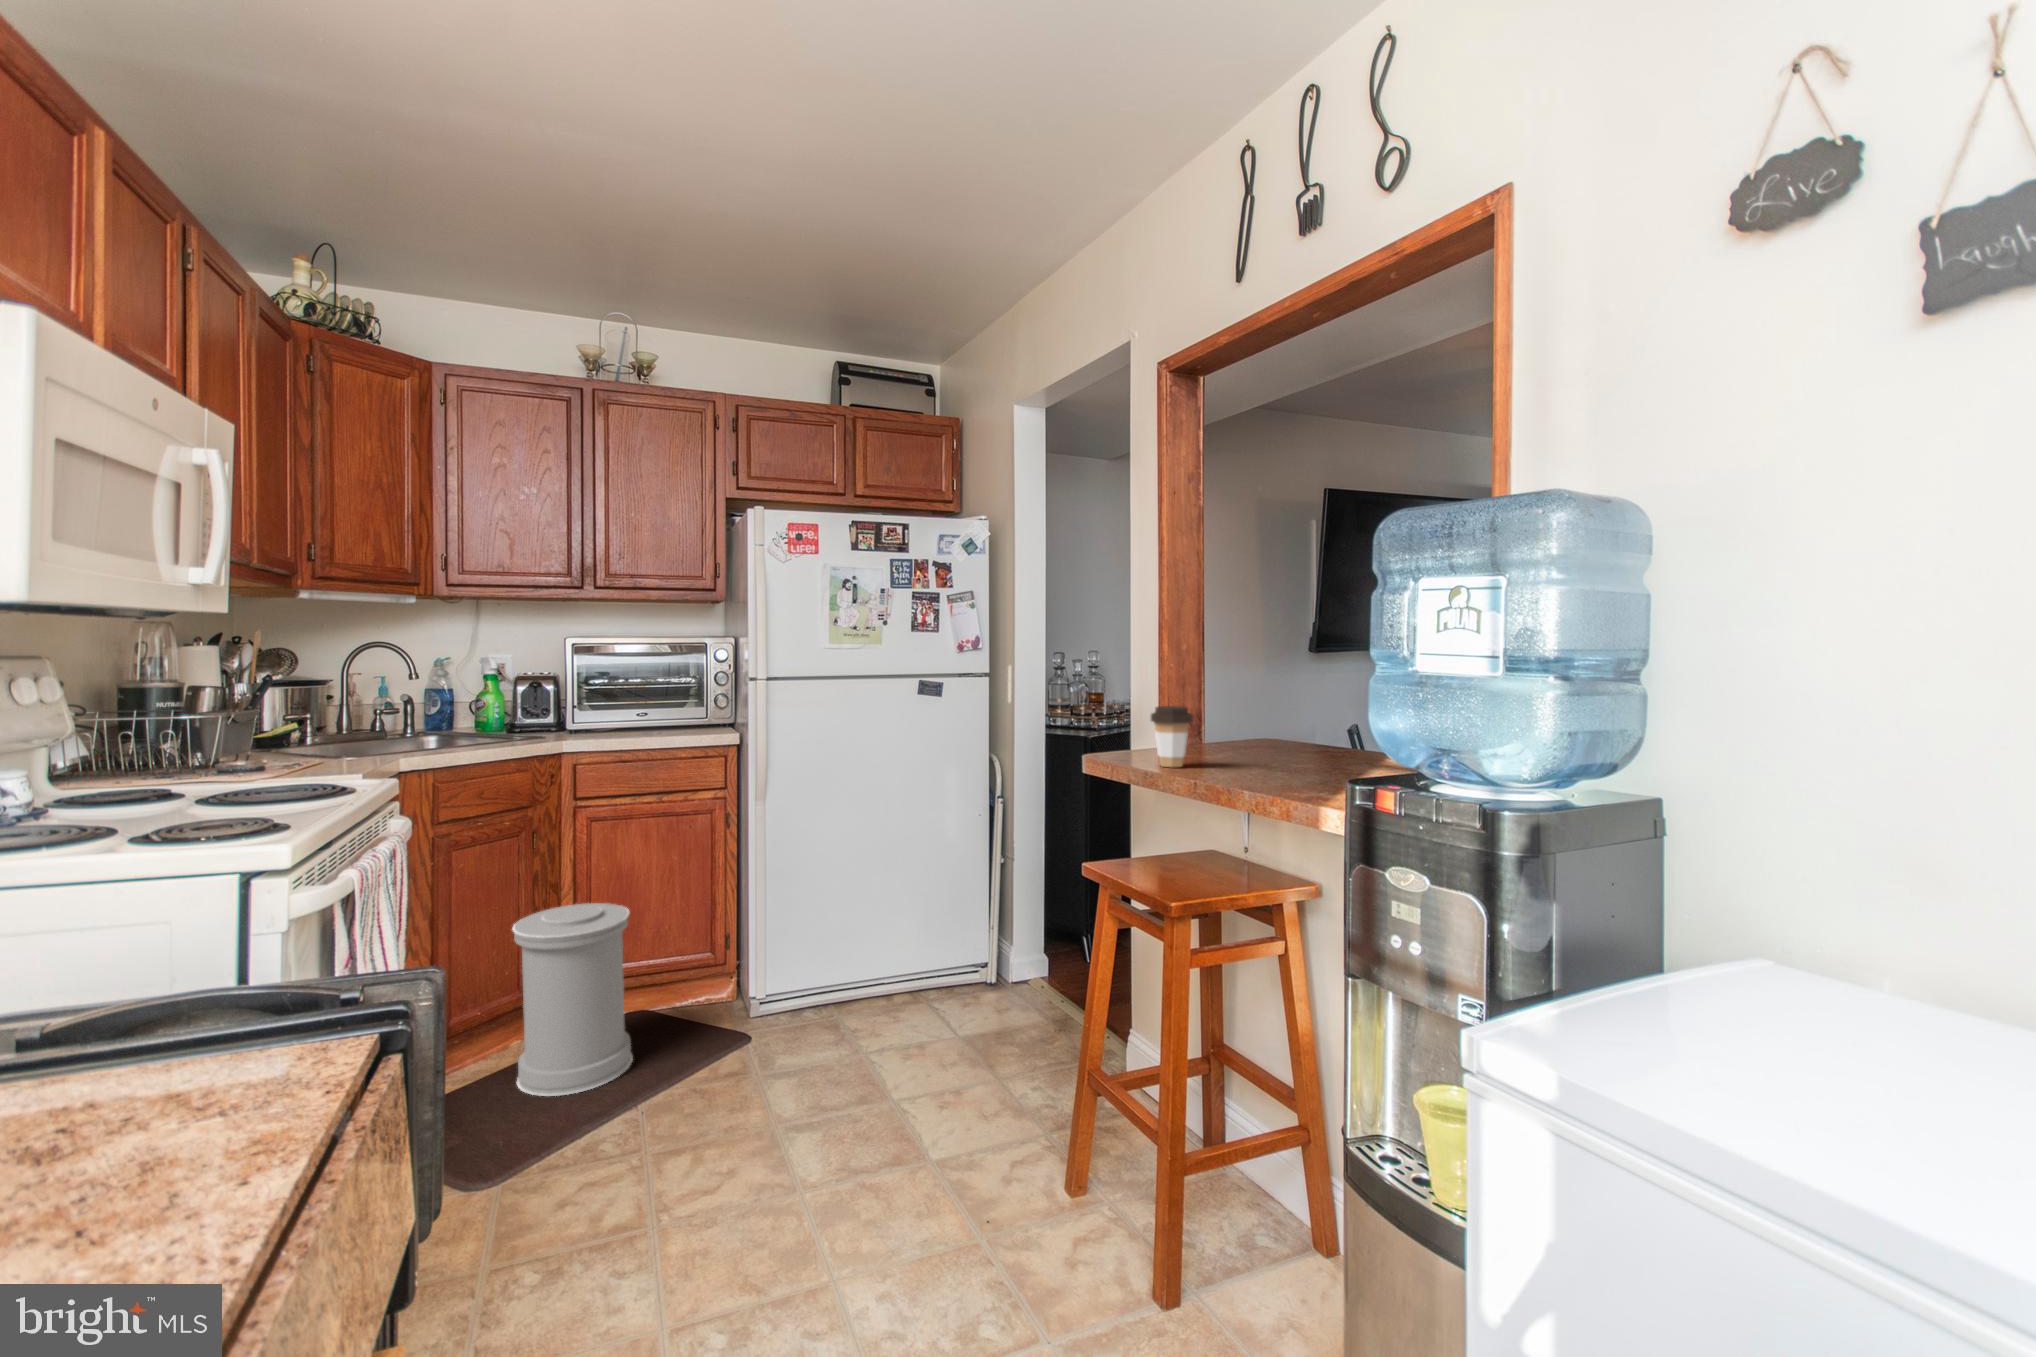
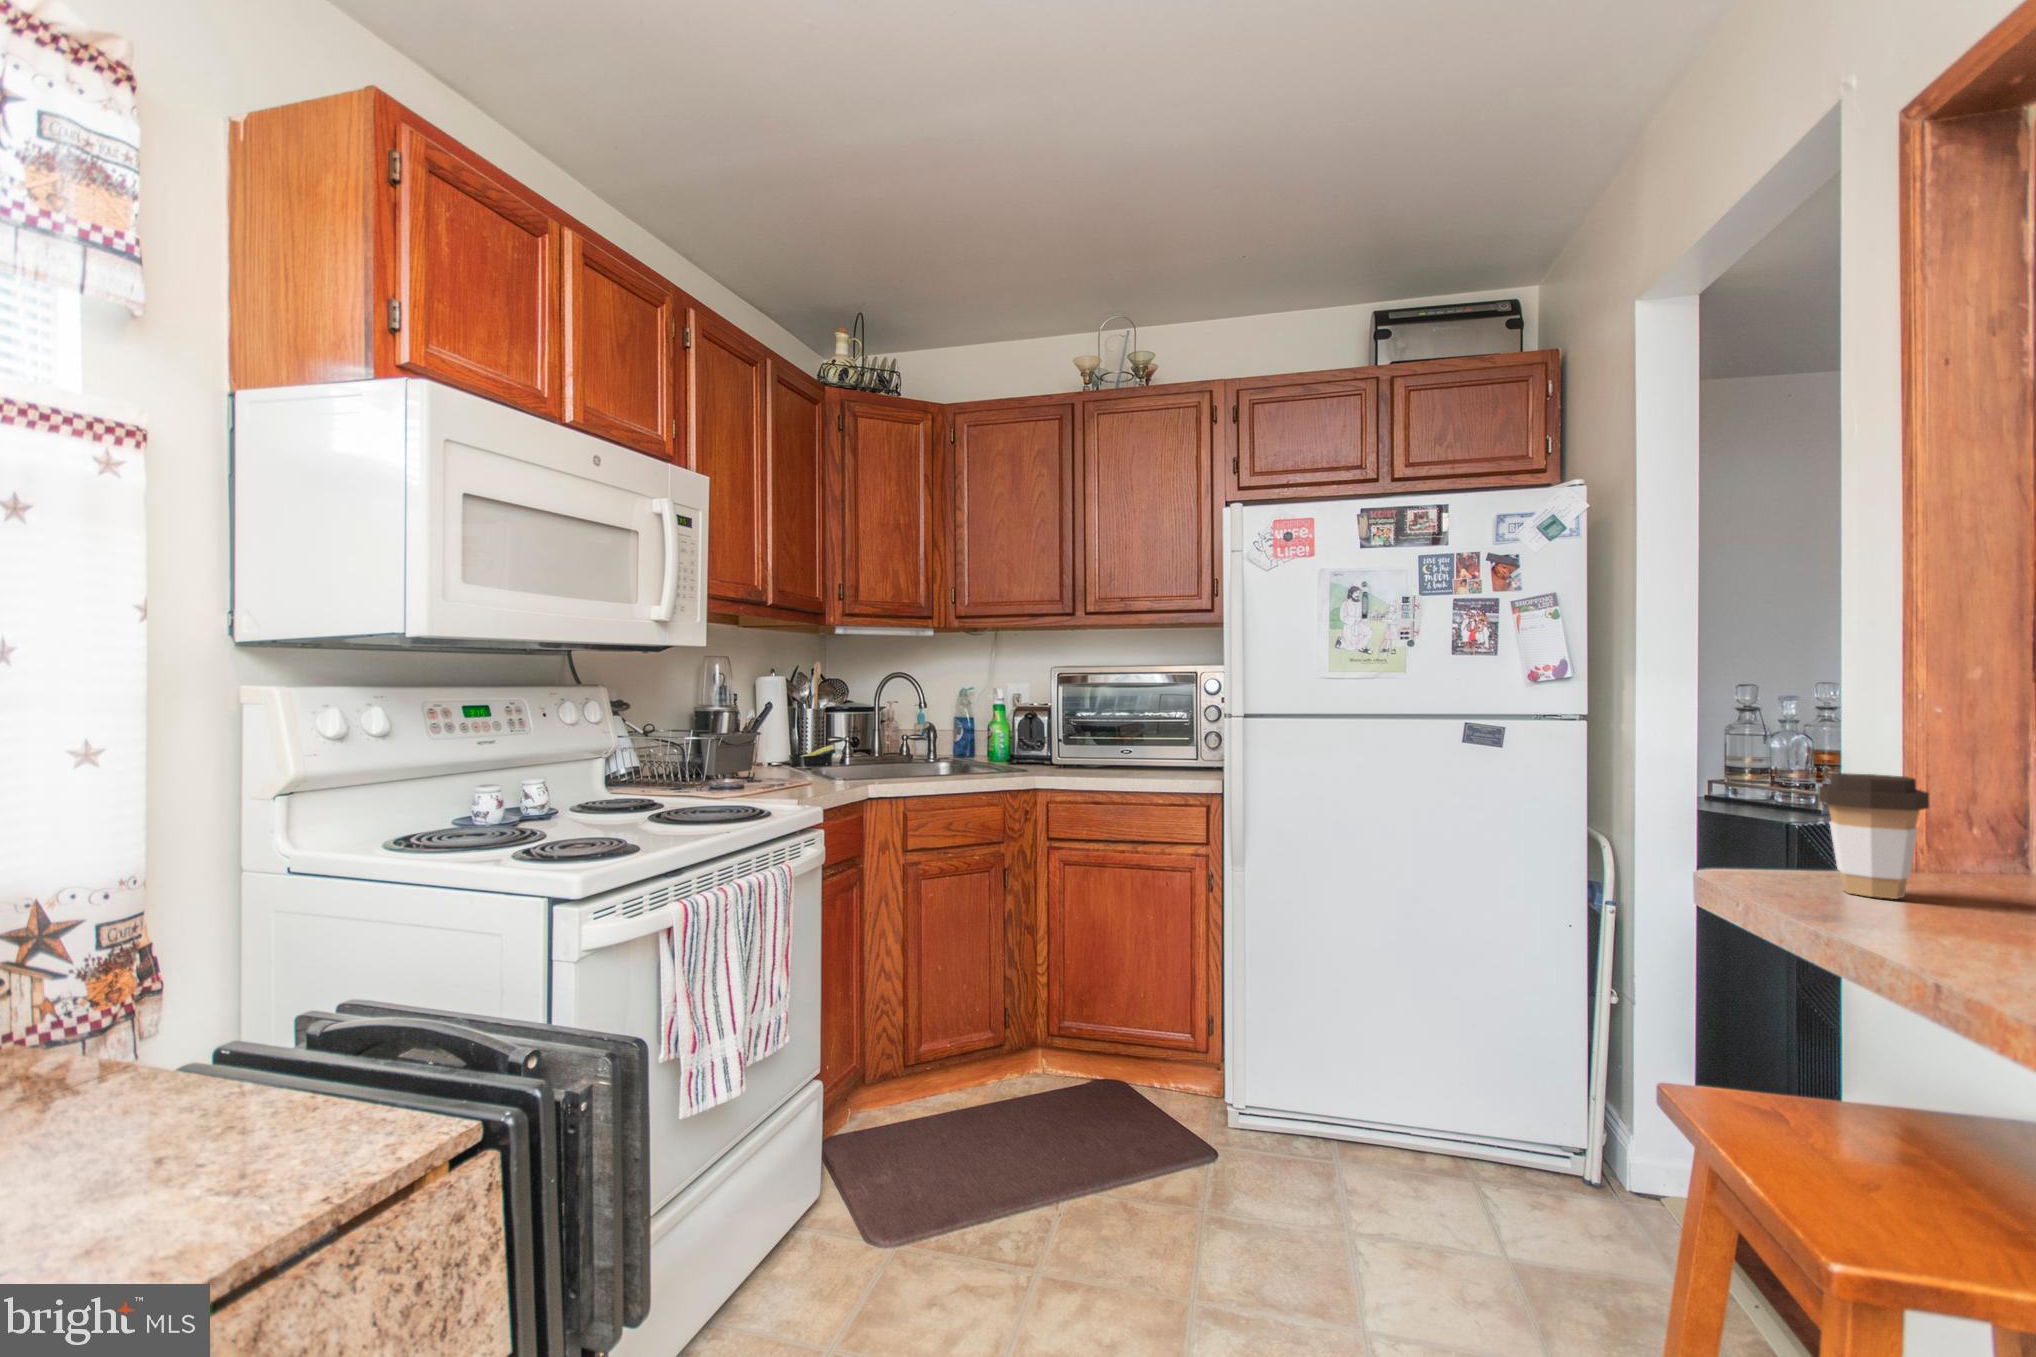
trash can: present [513,903,633,1096] -> none [968,955,1082,1169]

